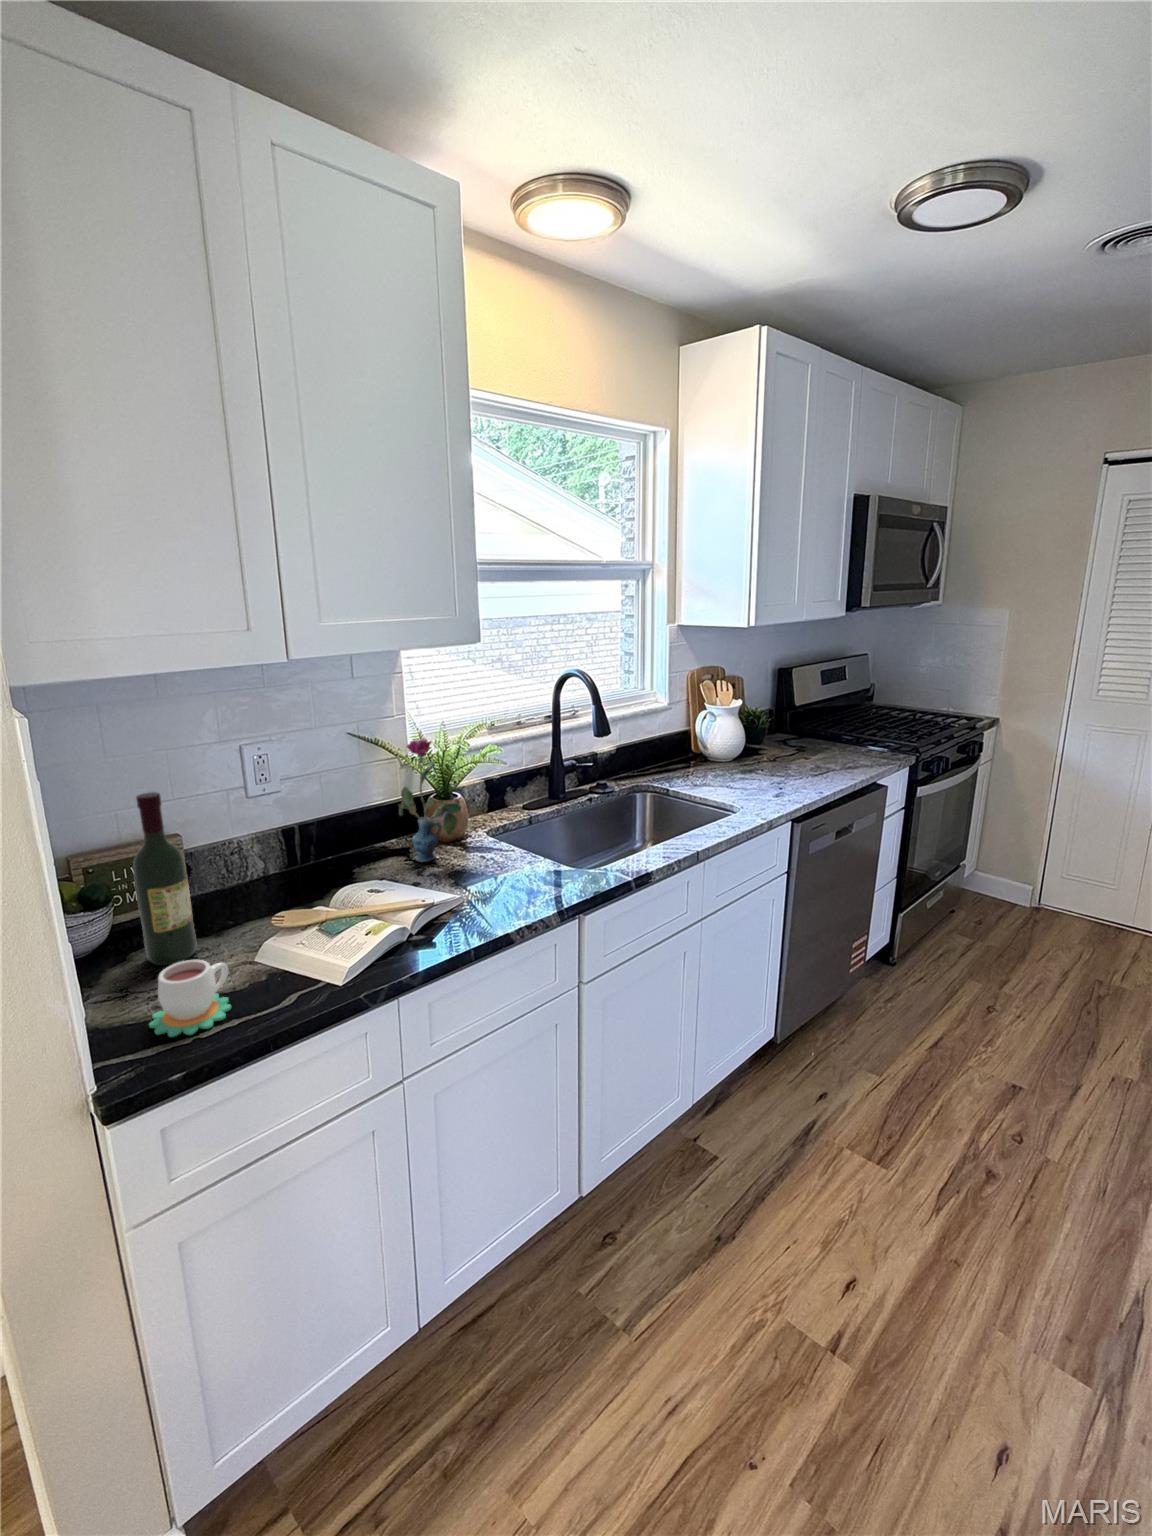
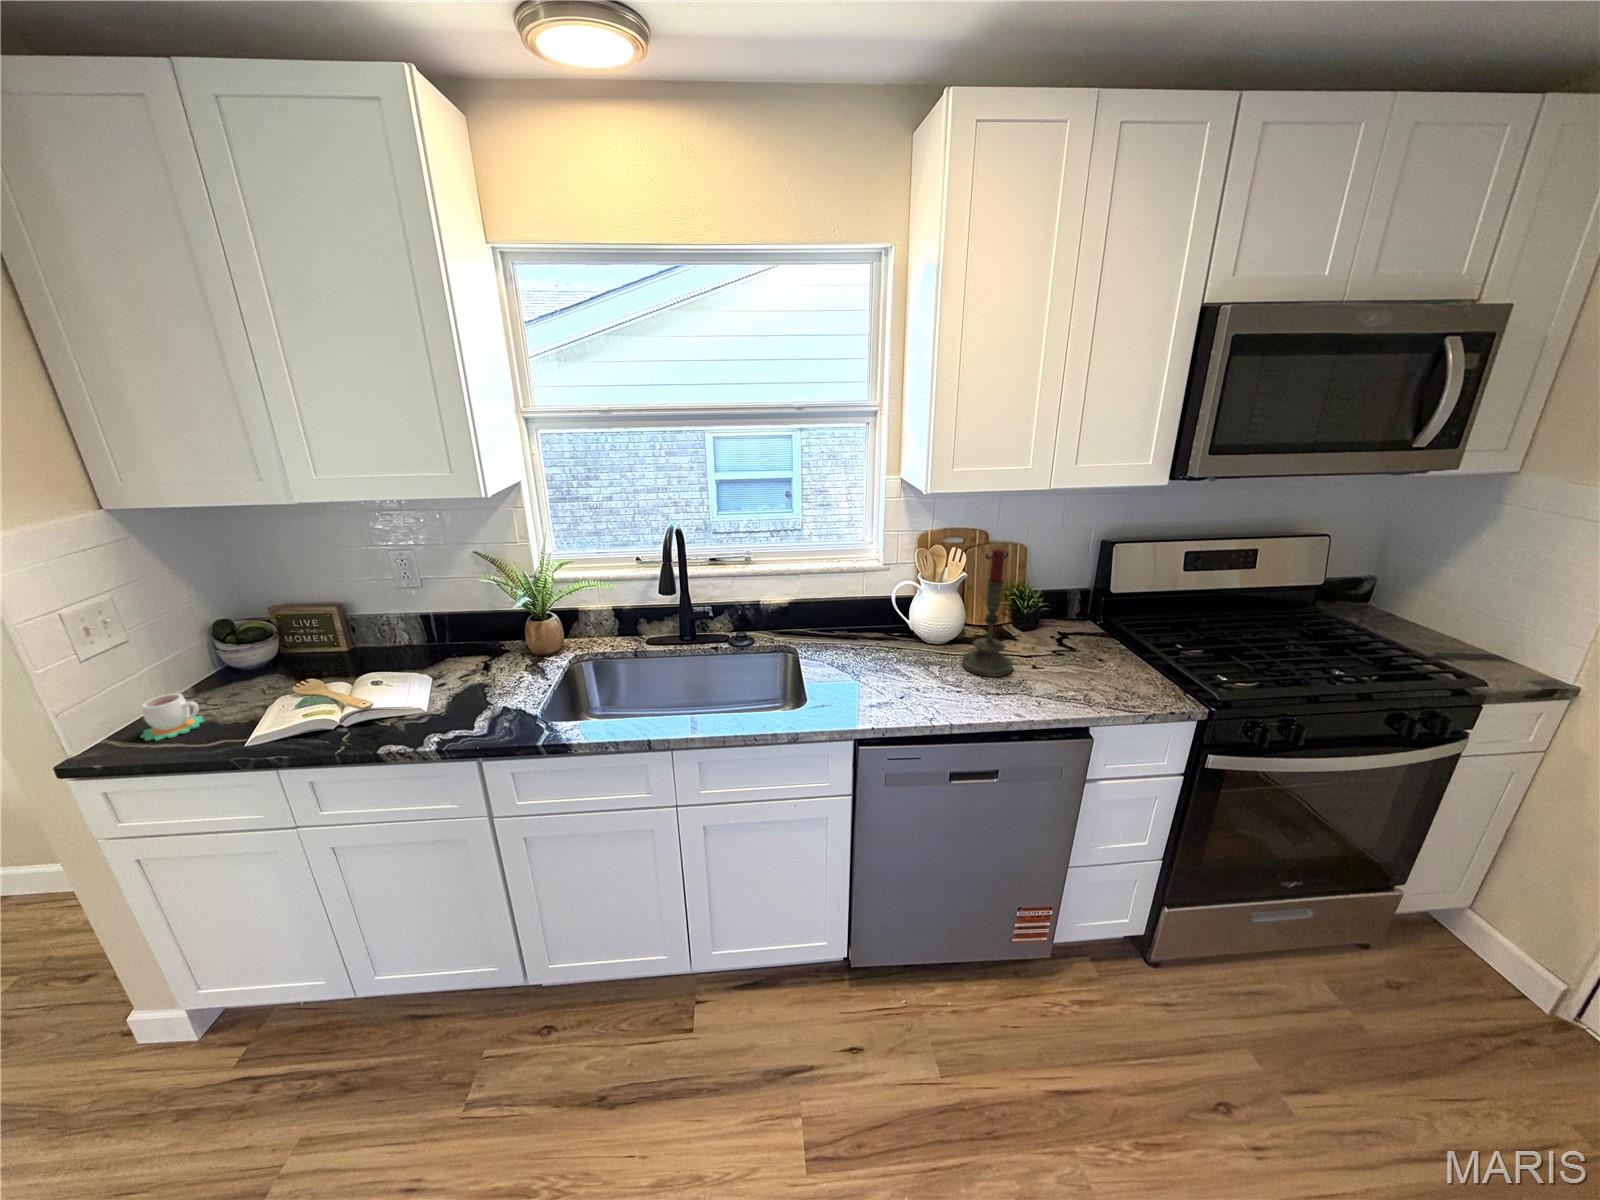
candle: none [770,665,810,769] -> present [962,548,1013,677]
vase: present [398,738,462,862] -> none [453,568,499,667]
wine bottle: present [133,792,196,965] -> none [215,580,275,691]

